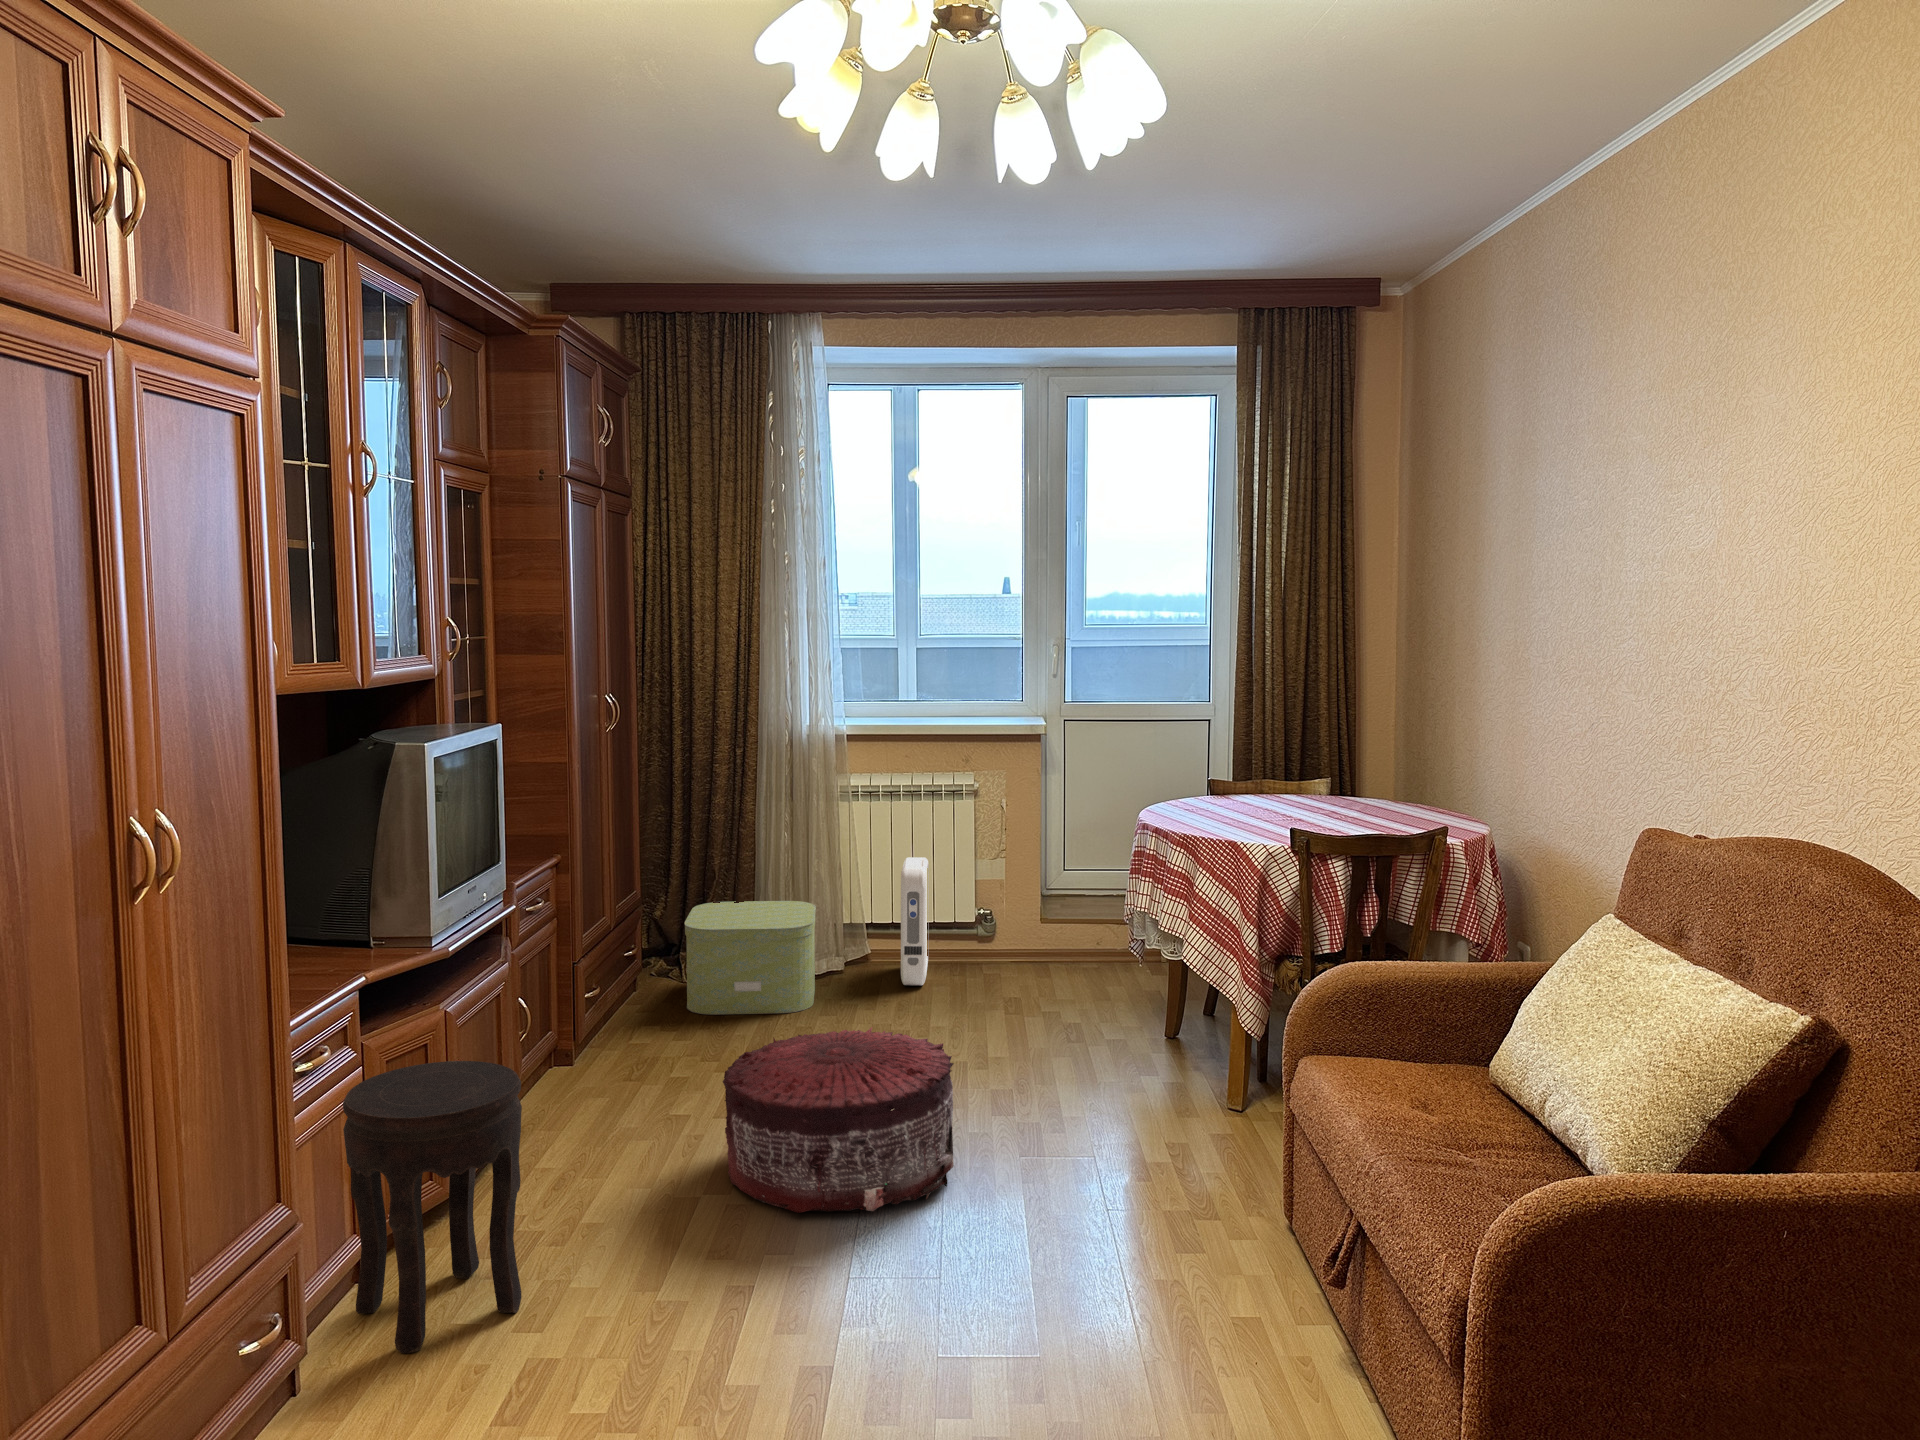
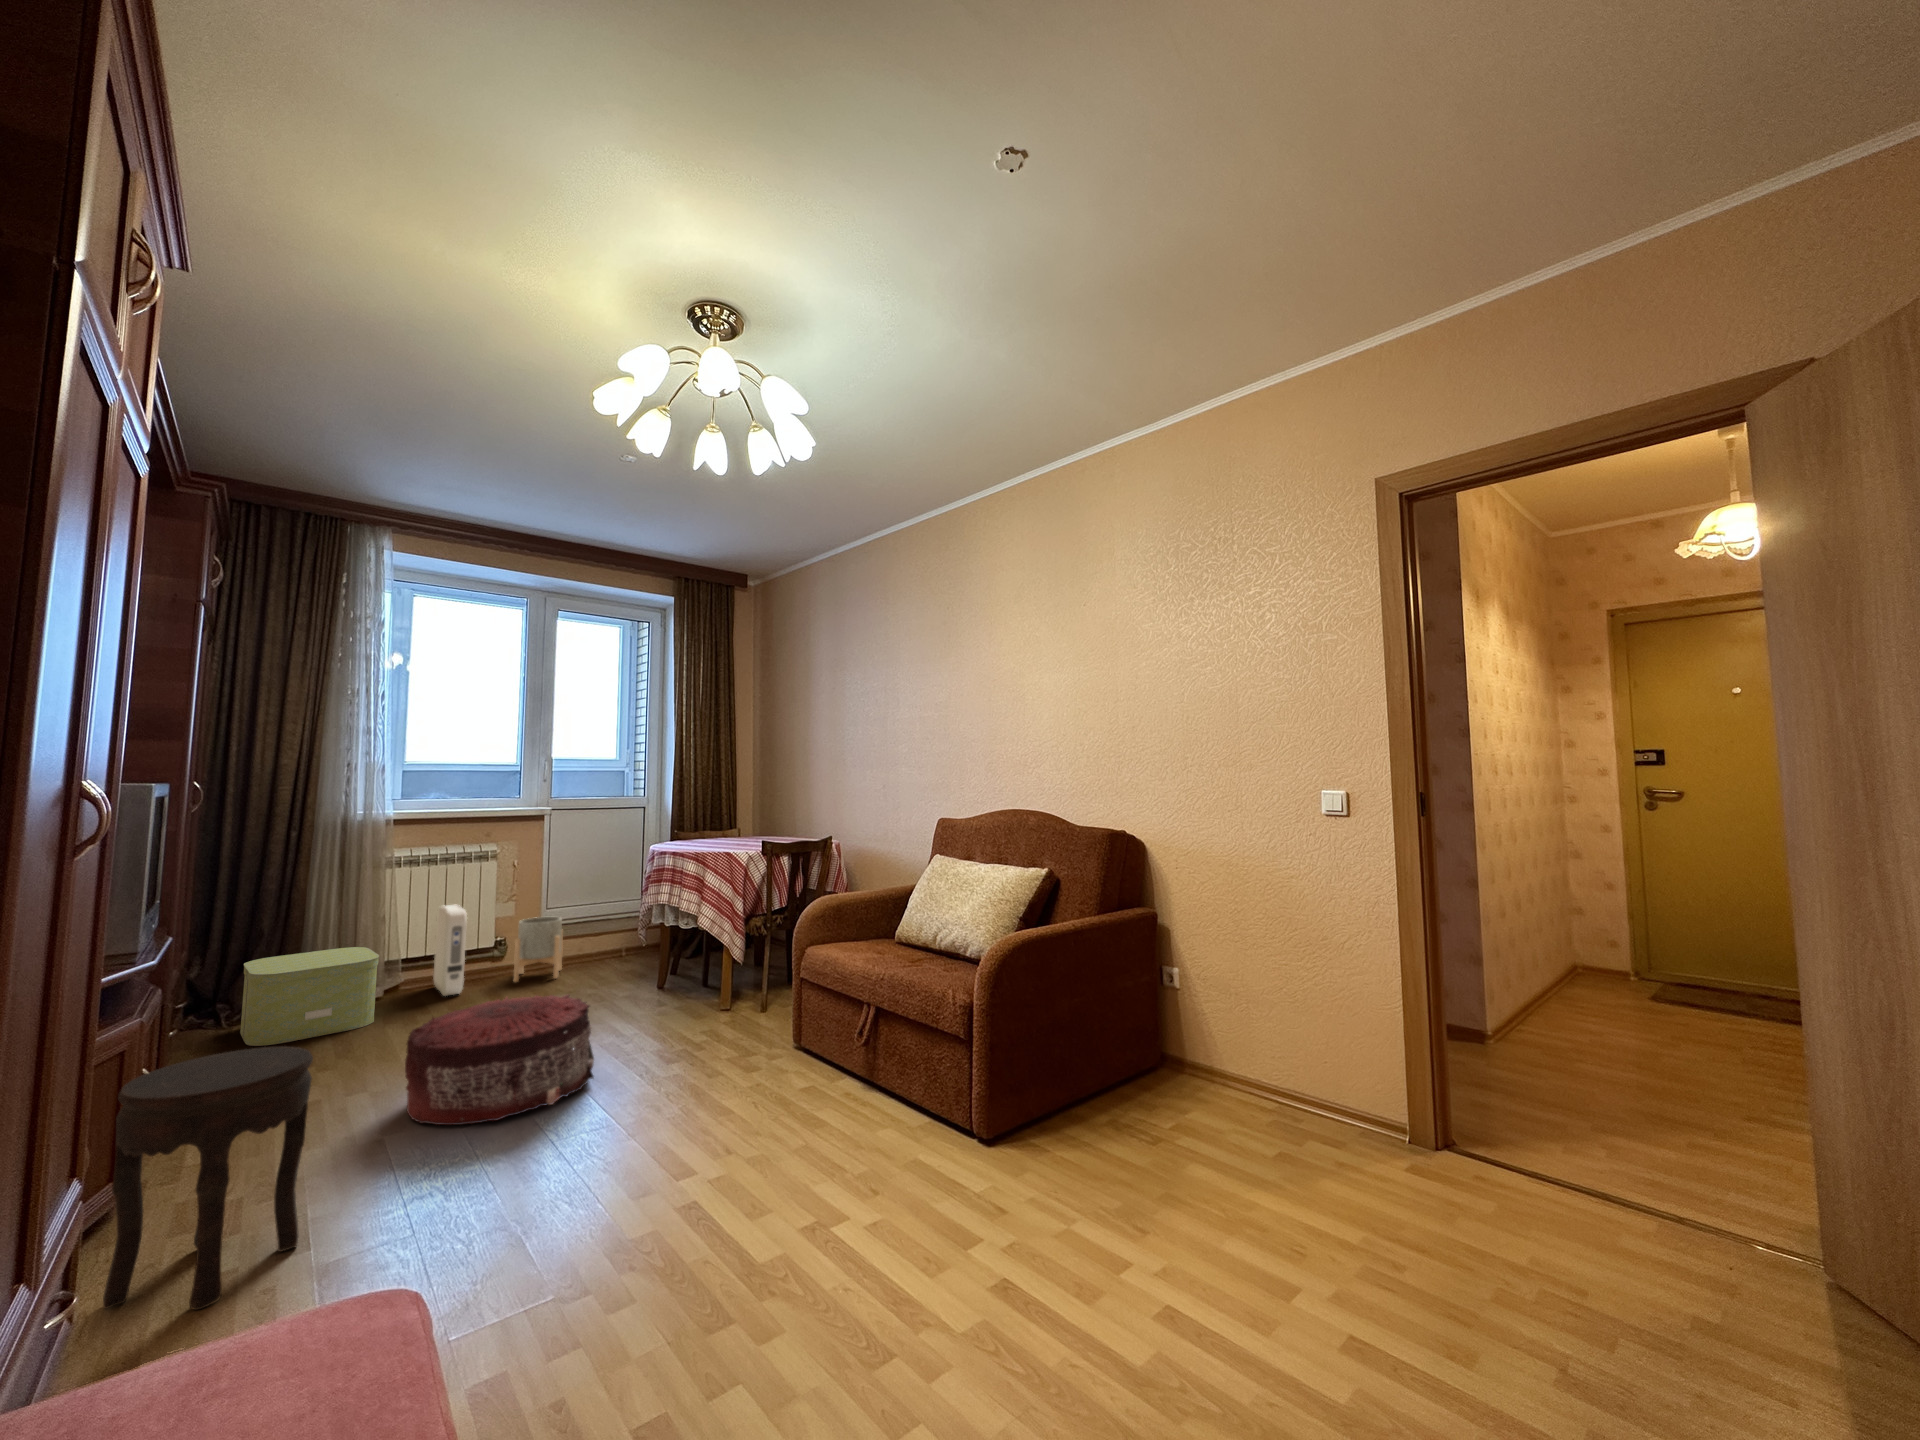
planter: none [994,889,1067,987] -> present [513,917,563,982]

